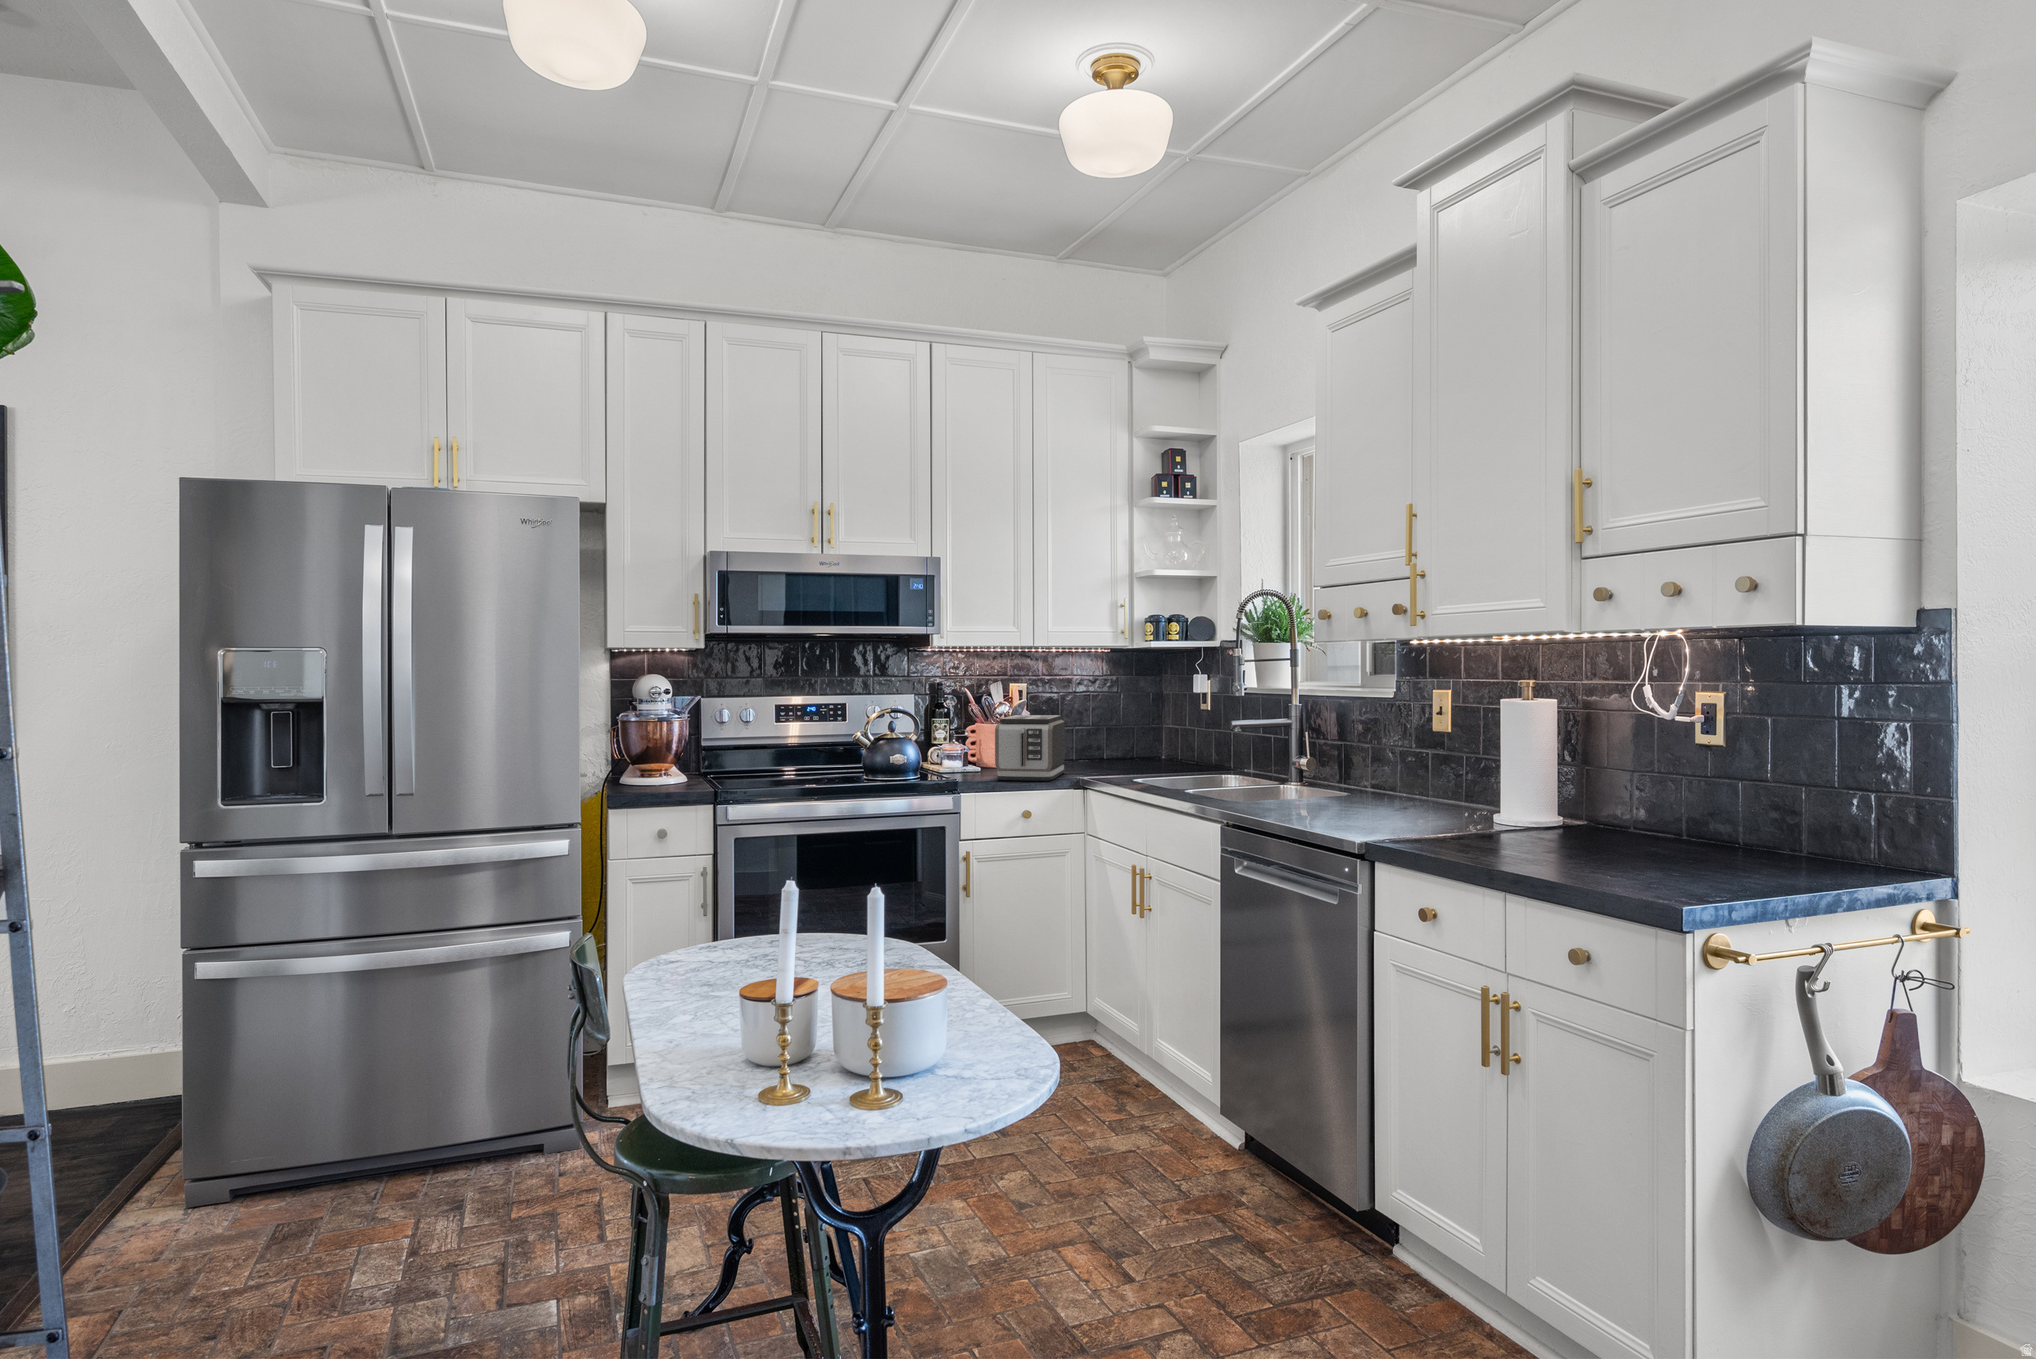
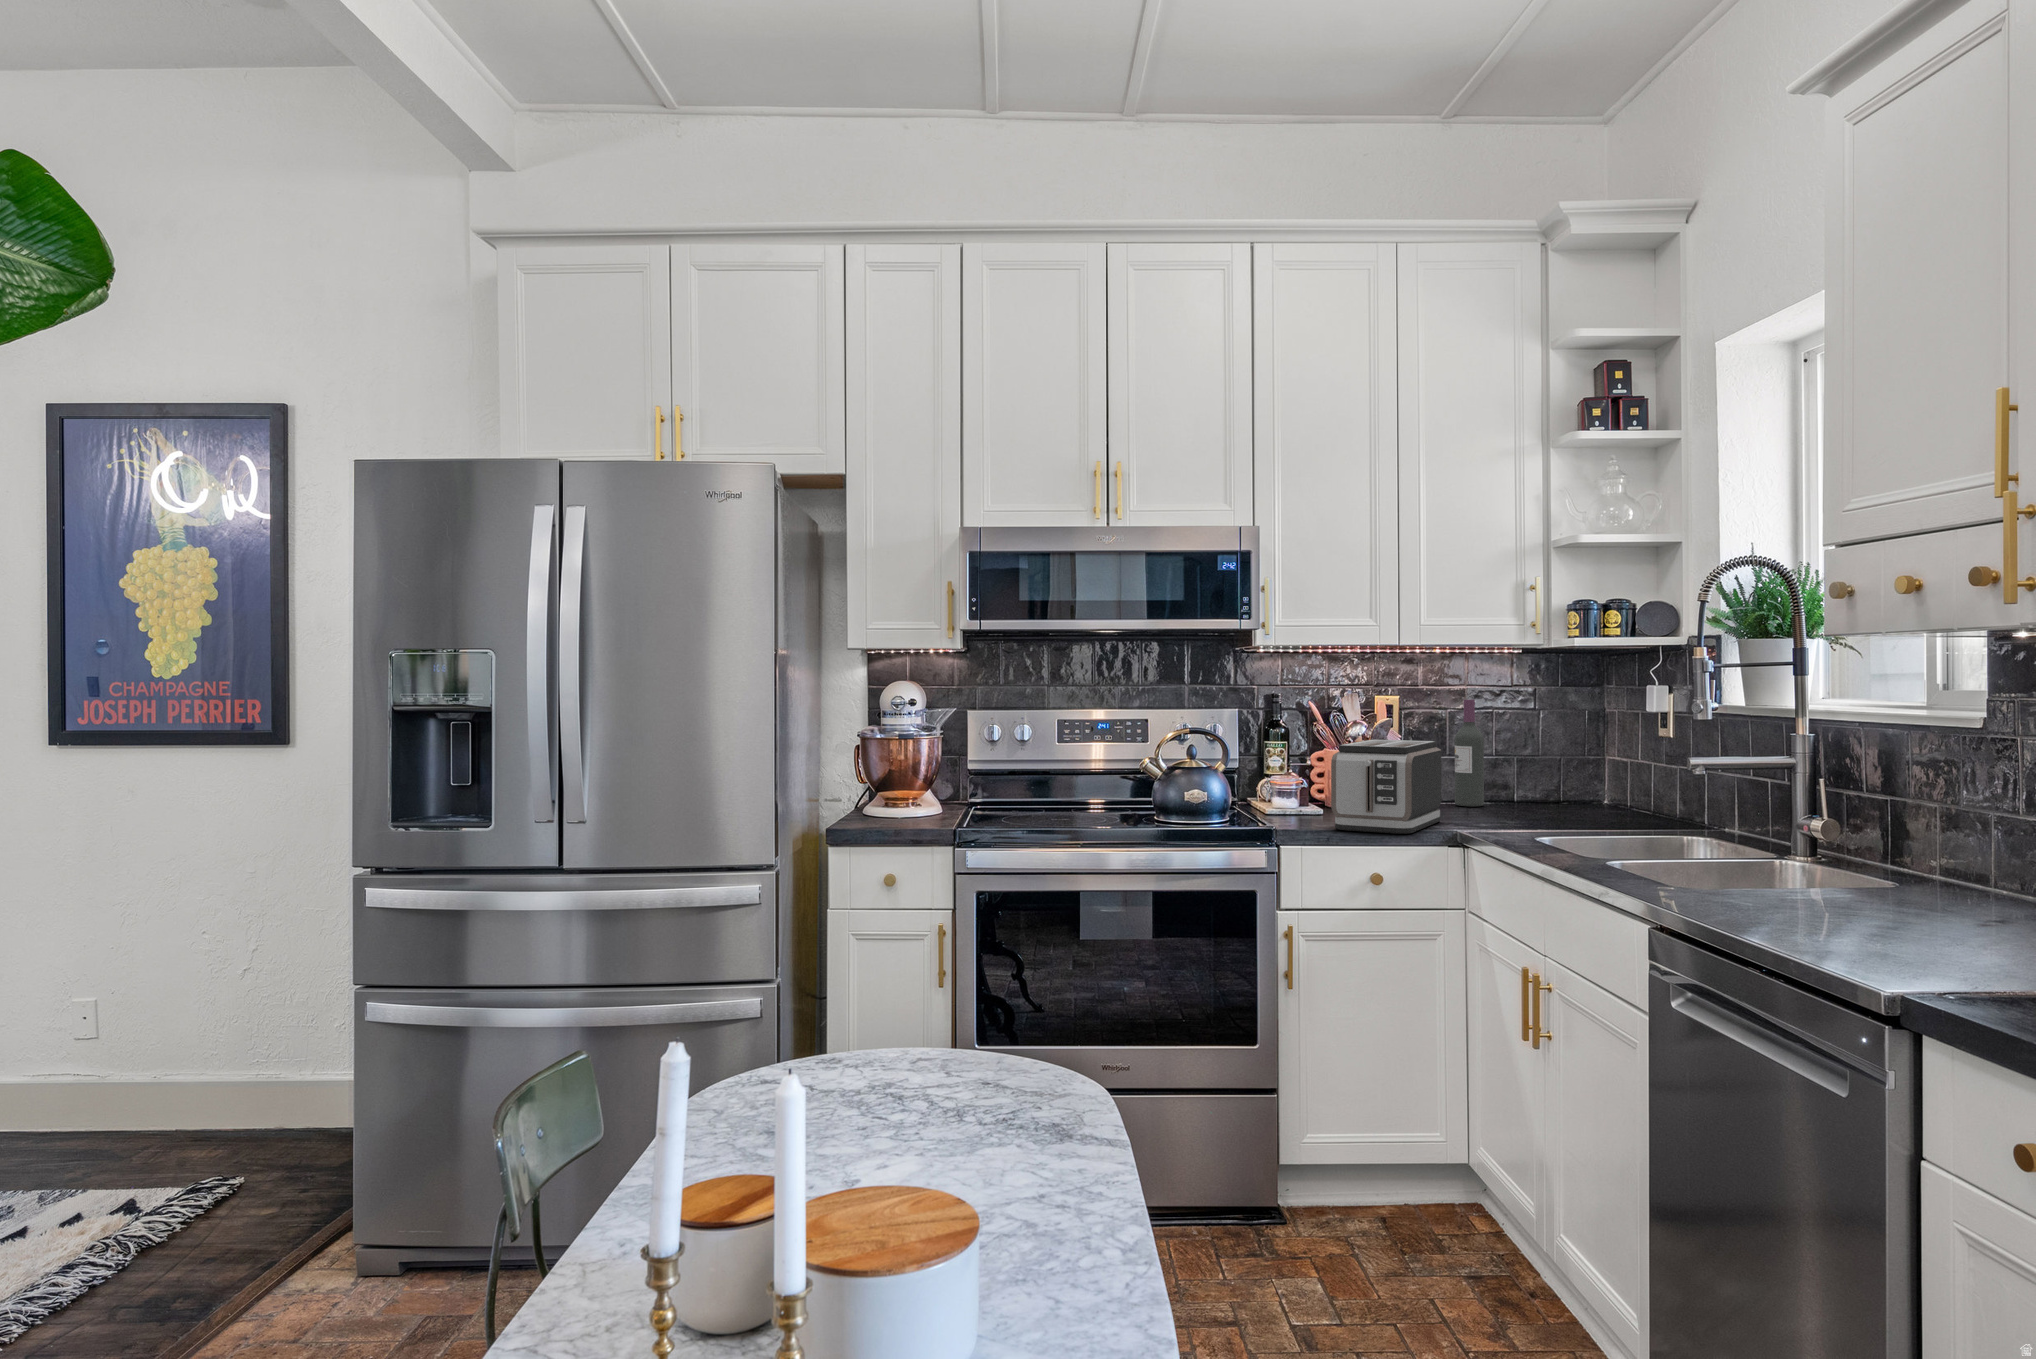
wine bottle: none [1065,686,1085,764] -> present [1455,699,1484,807]

